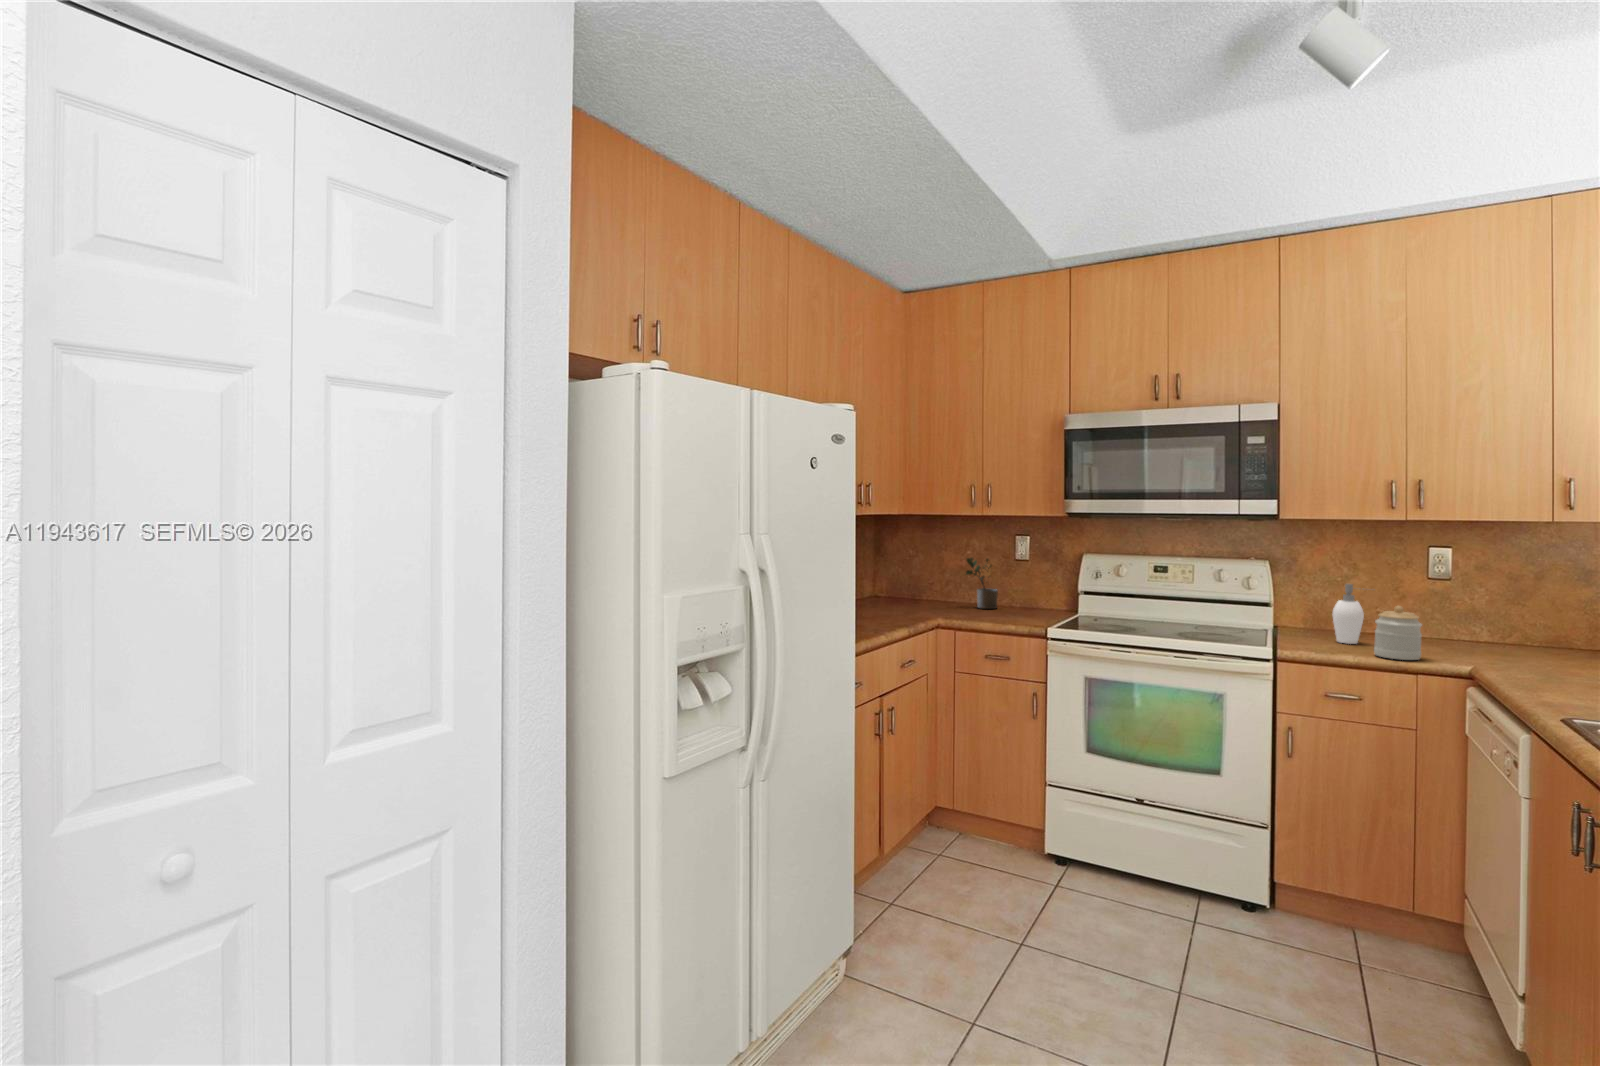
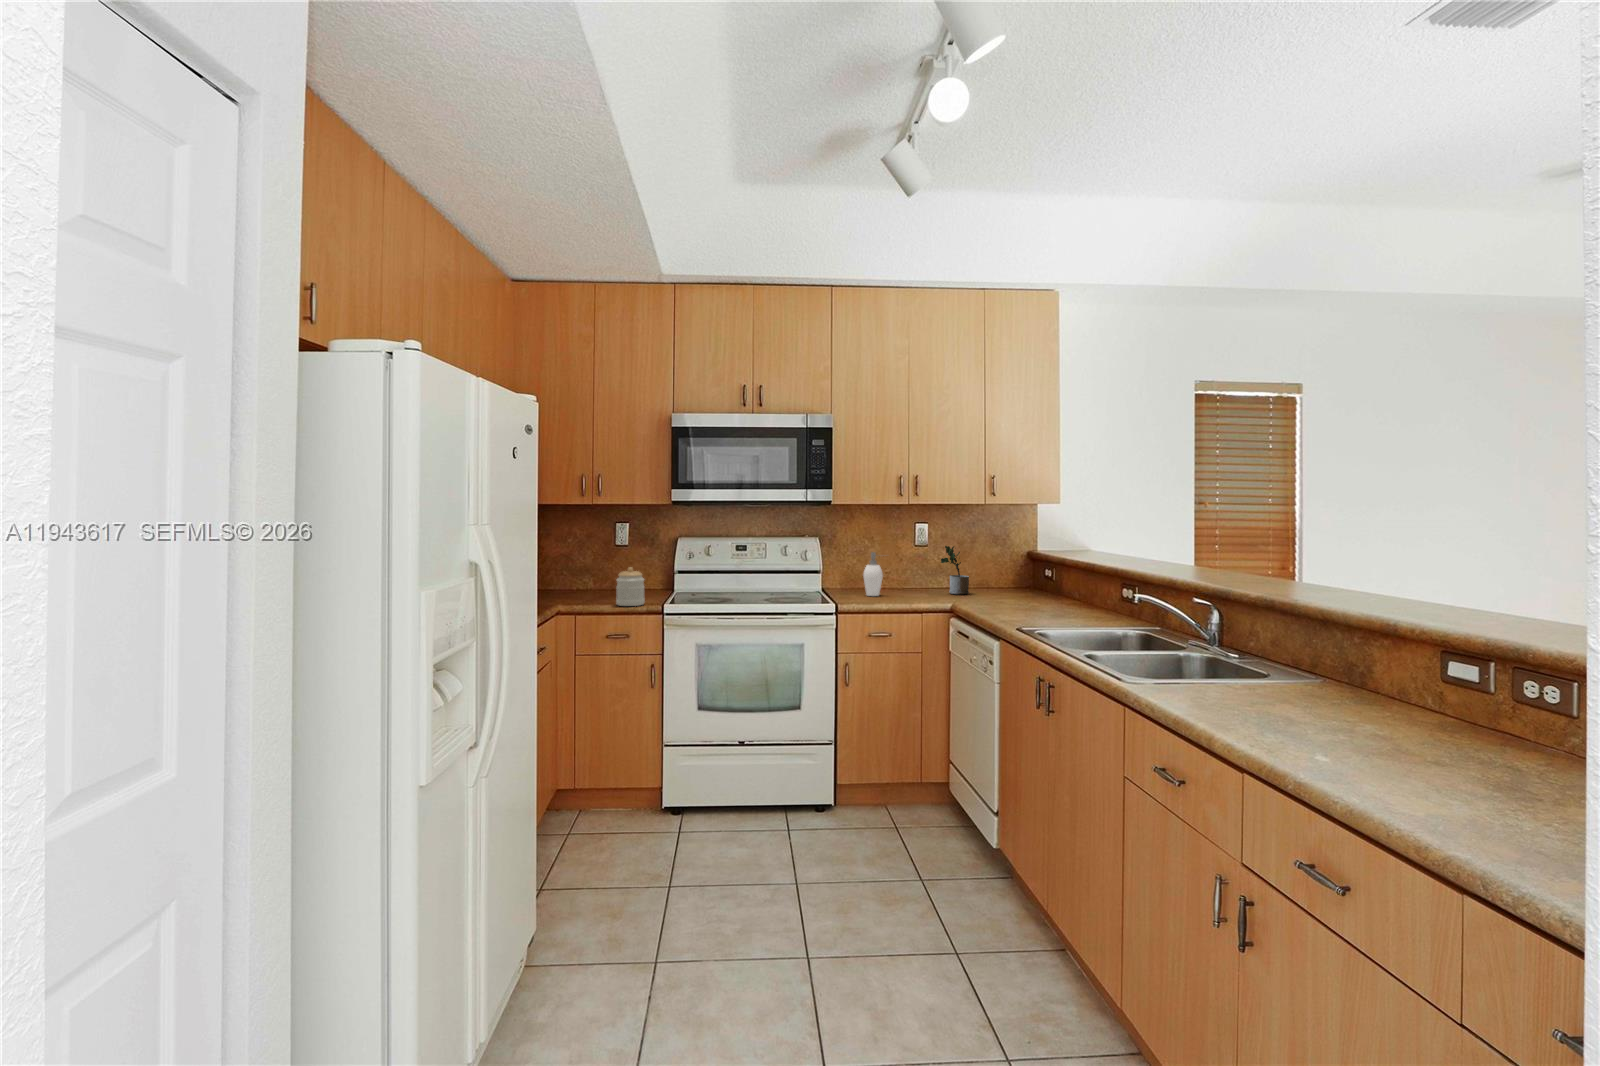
potted plant: present [966,558,998,609] -> present [941,546,969,594]
jar: present [1374,606,1422,660] -> present [616,567,645,606]

